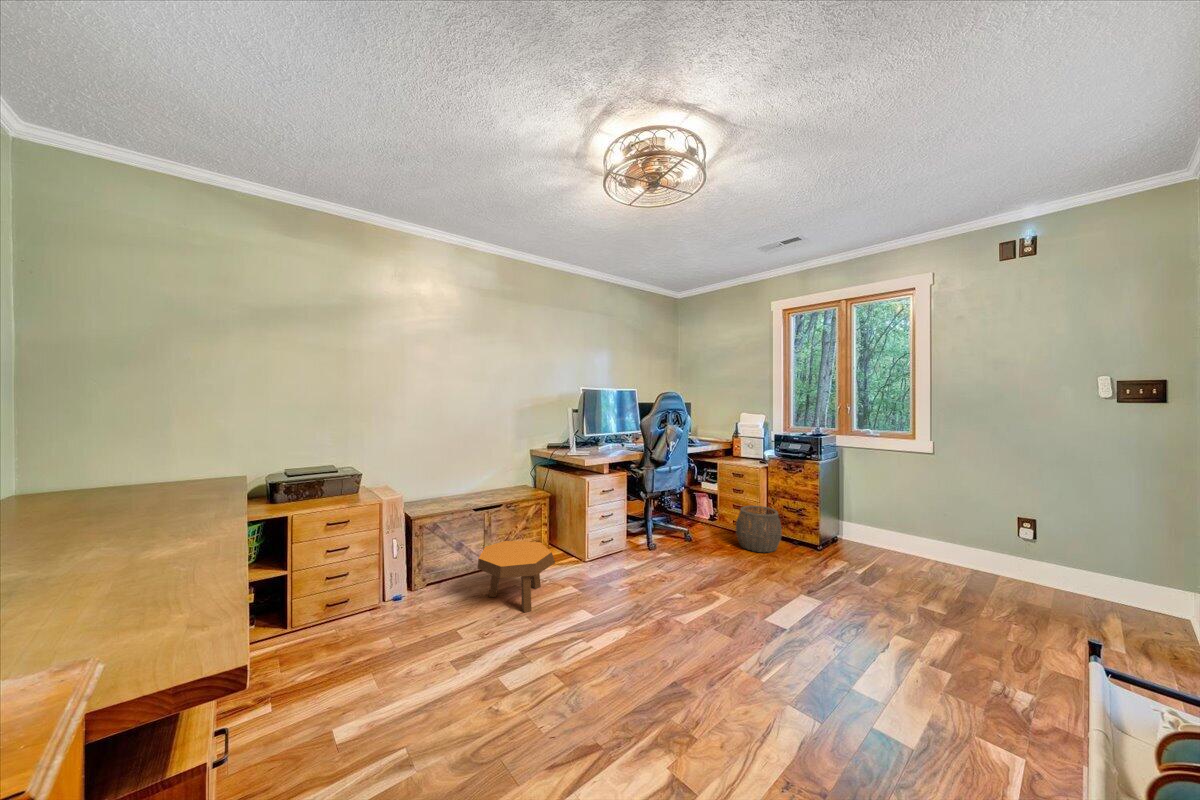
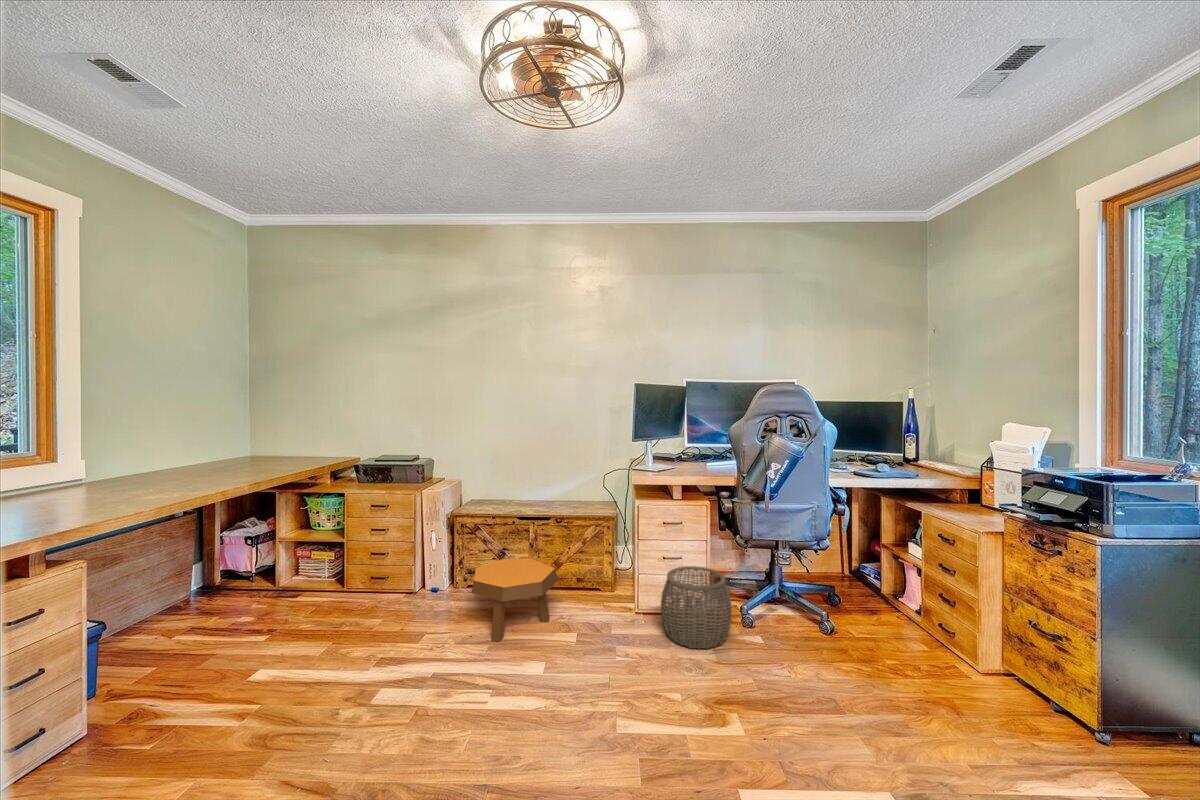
woven basket: present [736,506,782,552] -> present [661,566,732,649]

